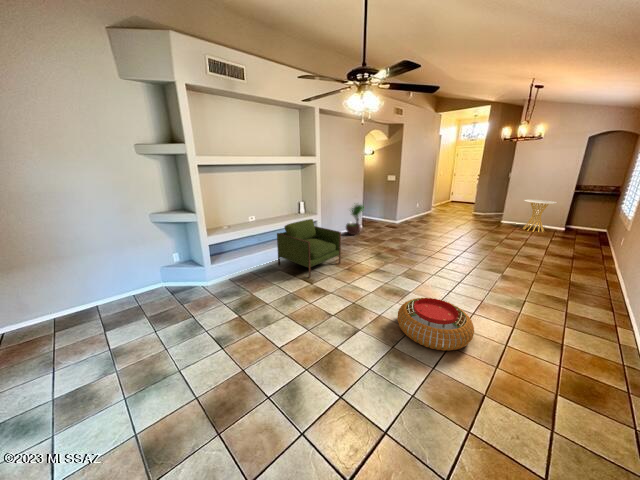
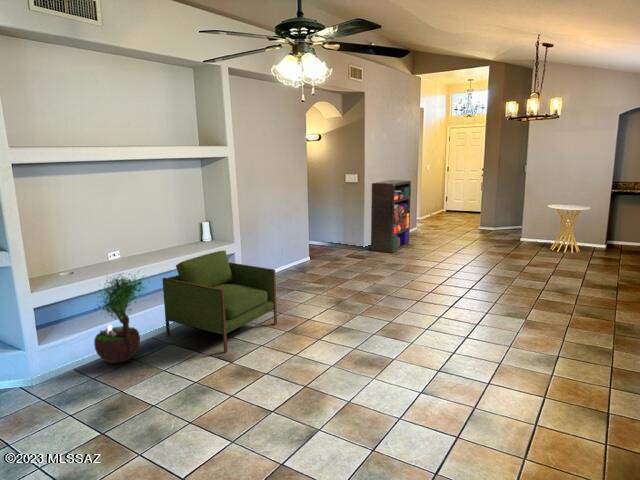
bookshelf: none [401,181,430,225] -> present [371,180,411,253]
potted tree: present [346,205,364,235] -> present [94,274,146,363]
pouf: present [397,298,474,351] -> none [377,365,490,444]

